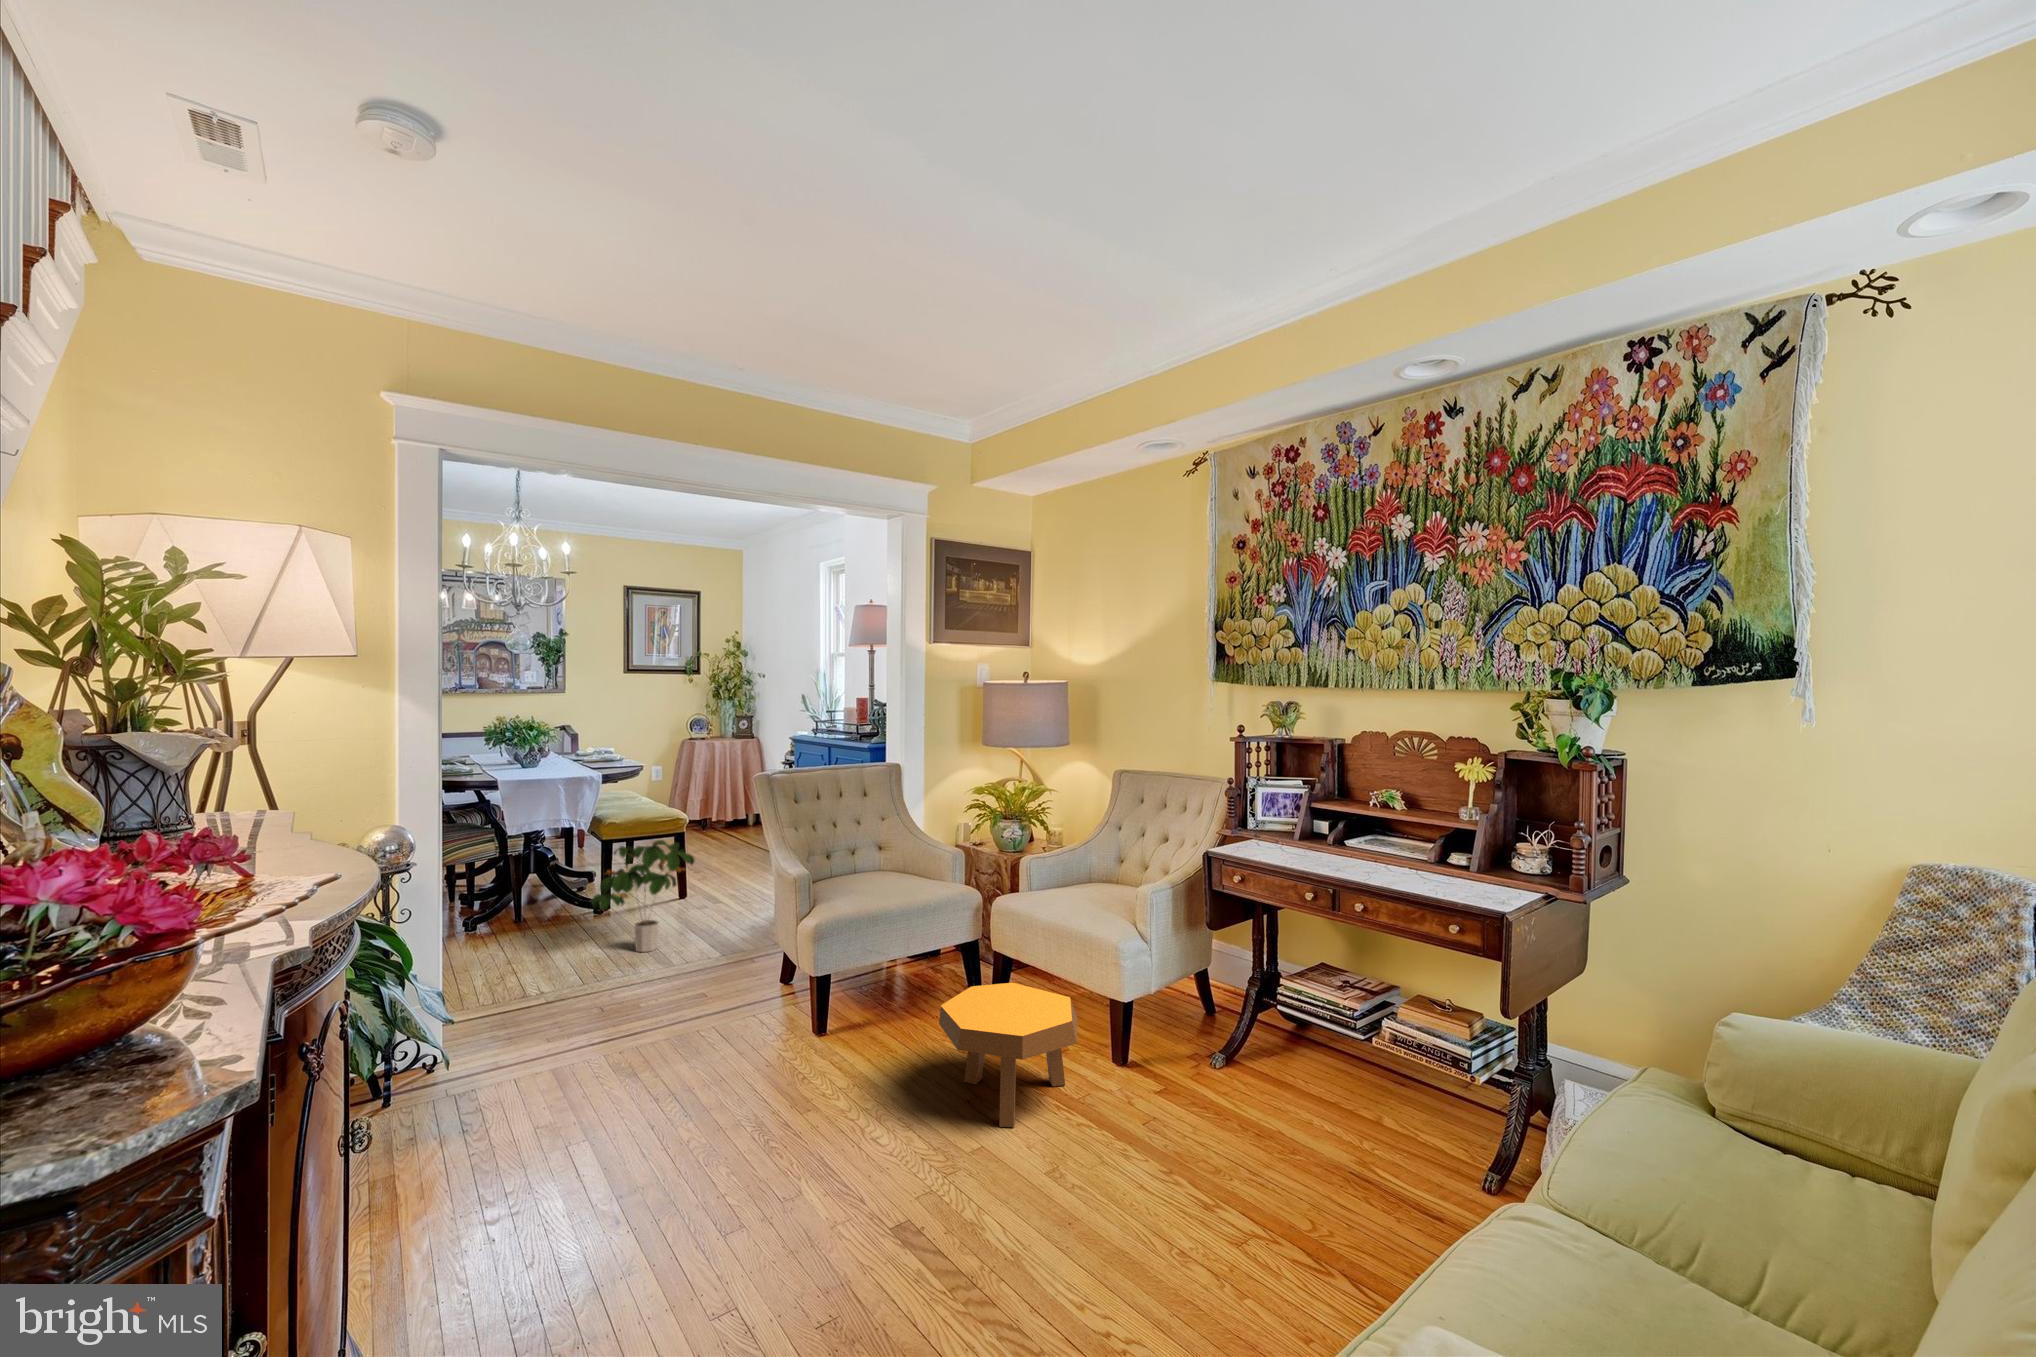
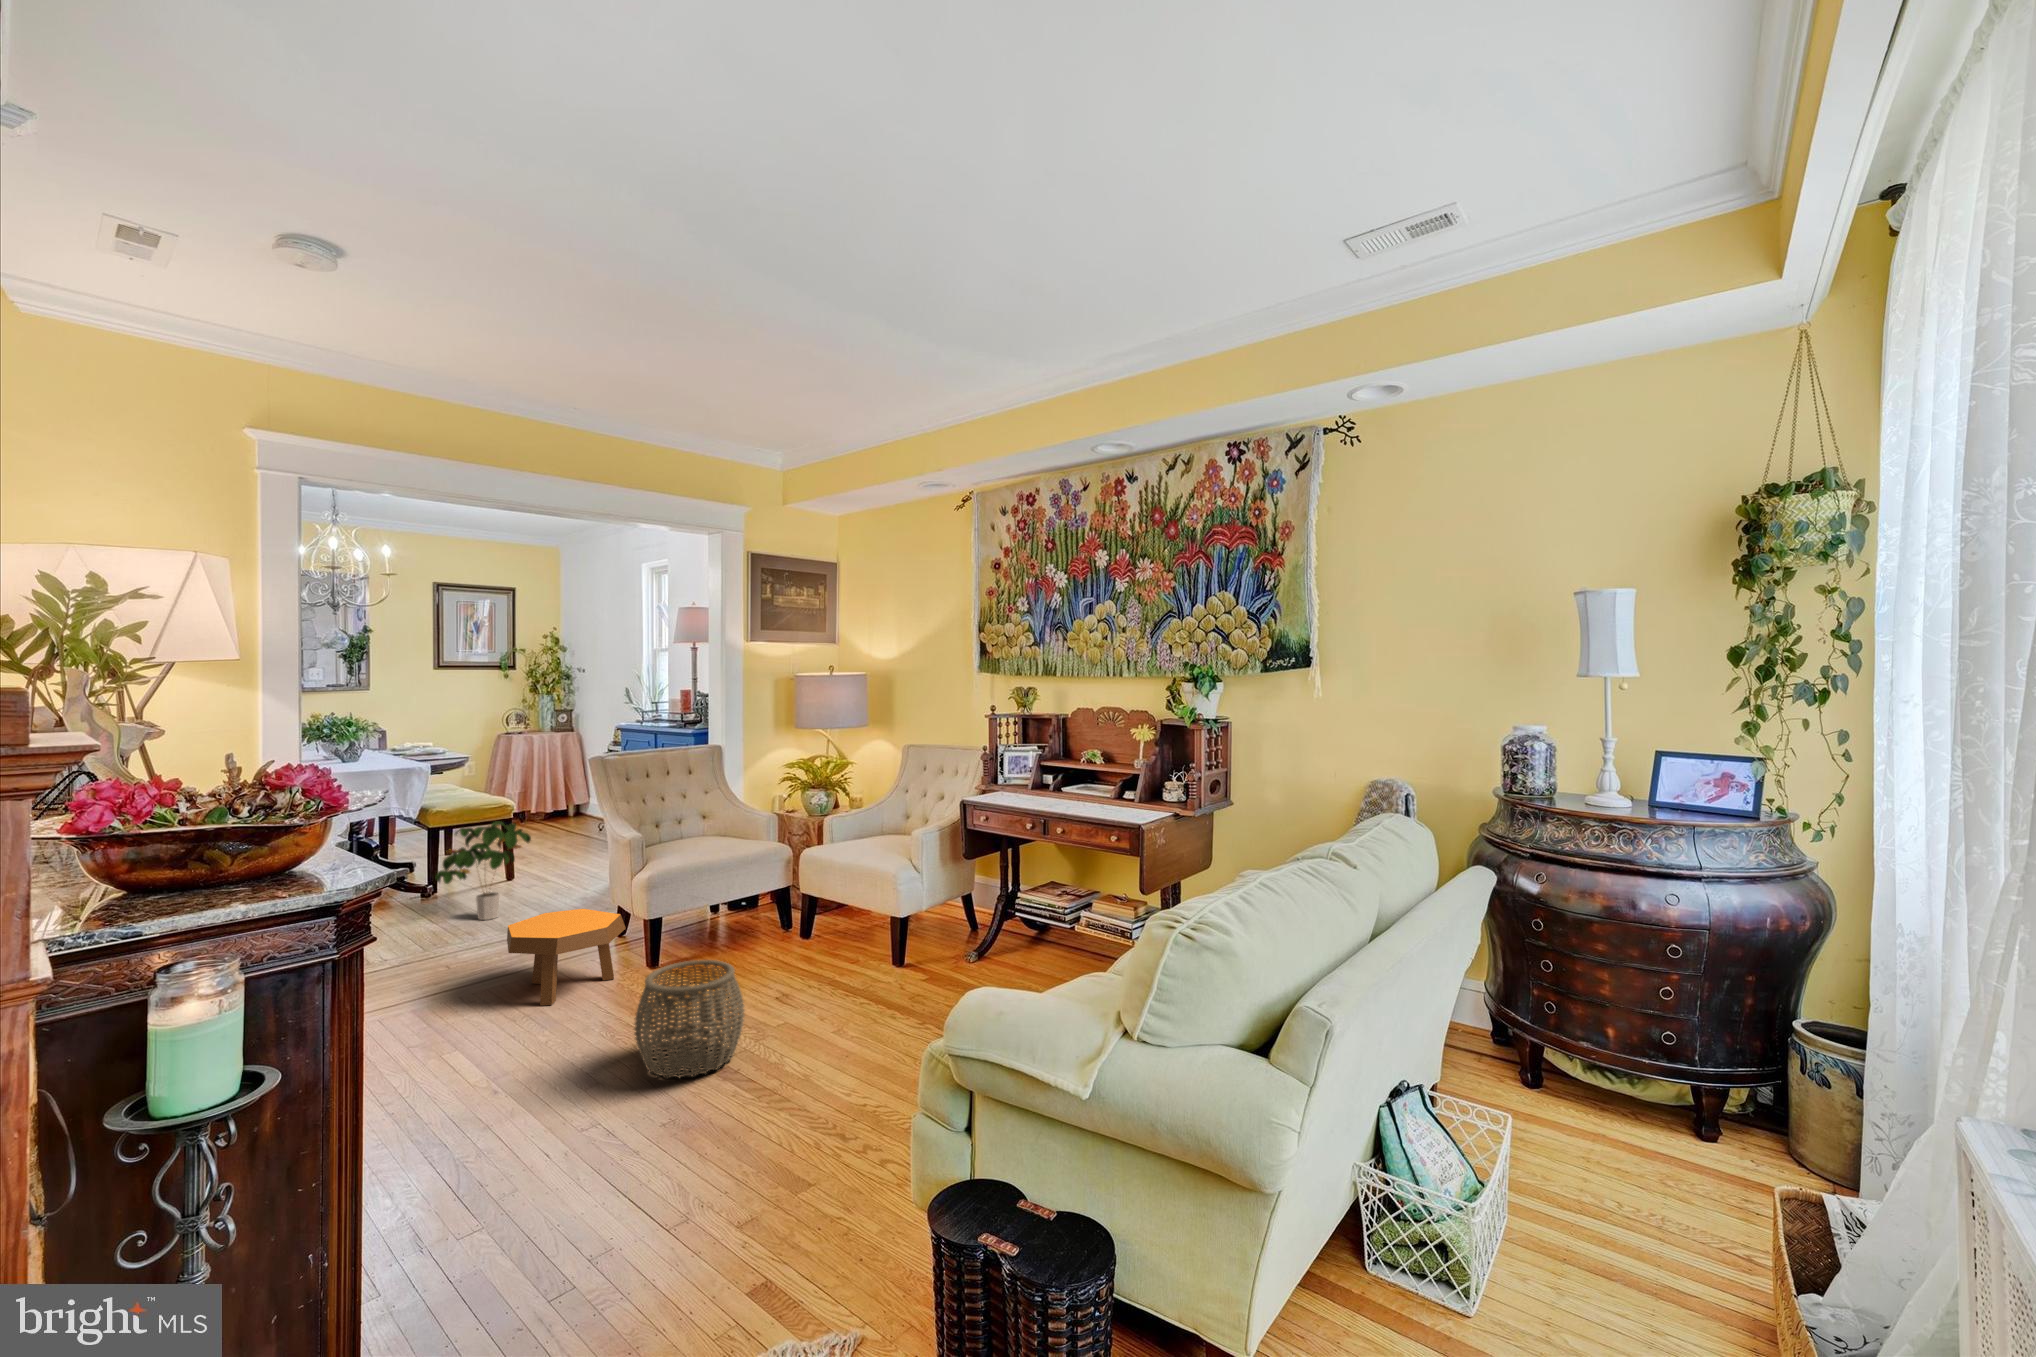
footstool: present [939,983,1077,1127] -> present [507,909,626,1006]
woven basket: none [779,1069,930,1259] -> present [634,960,745,1078]

